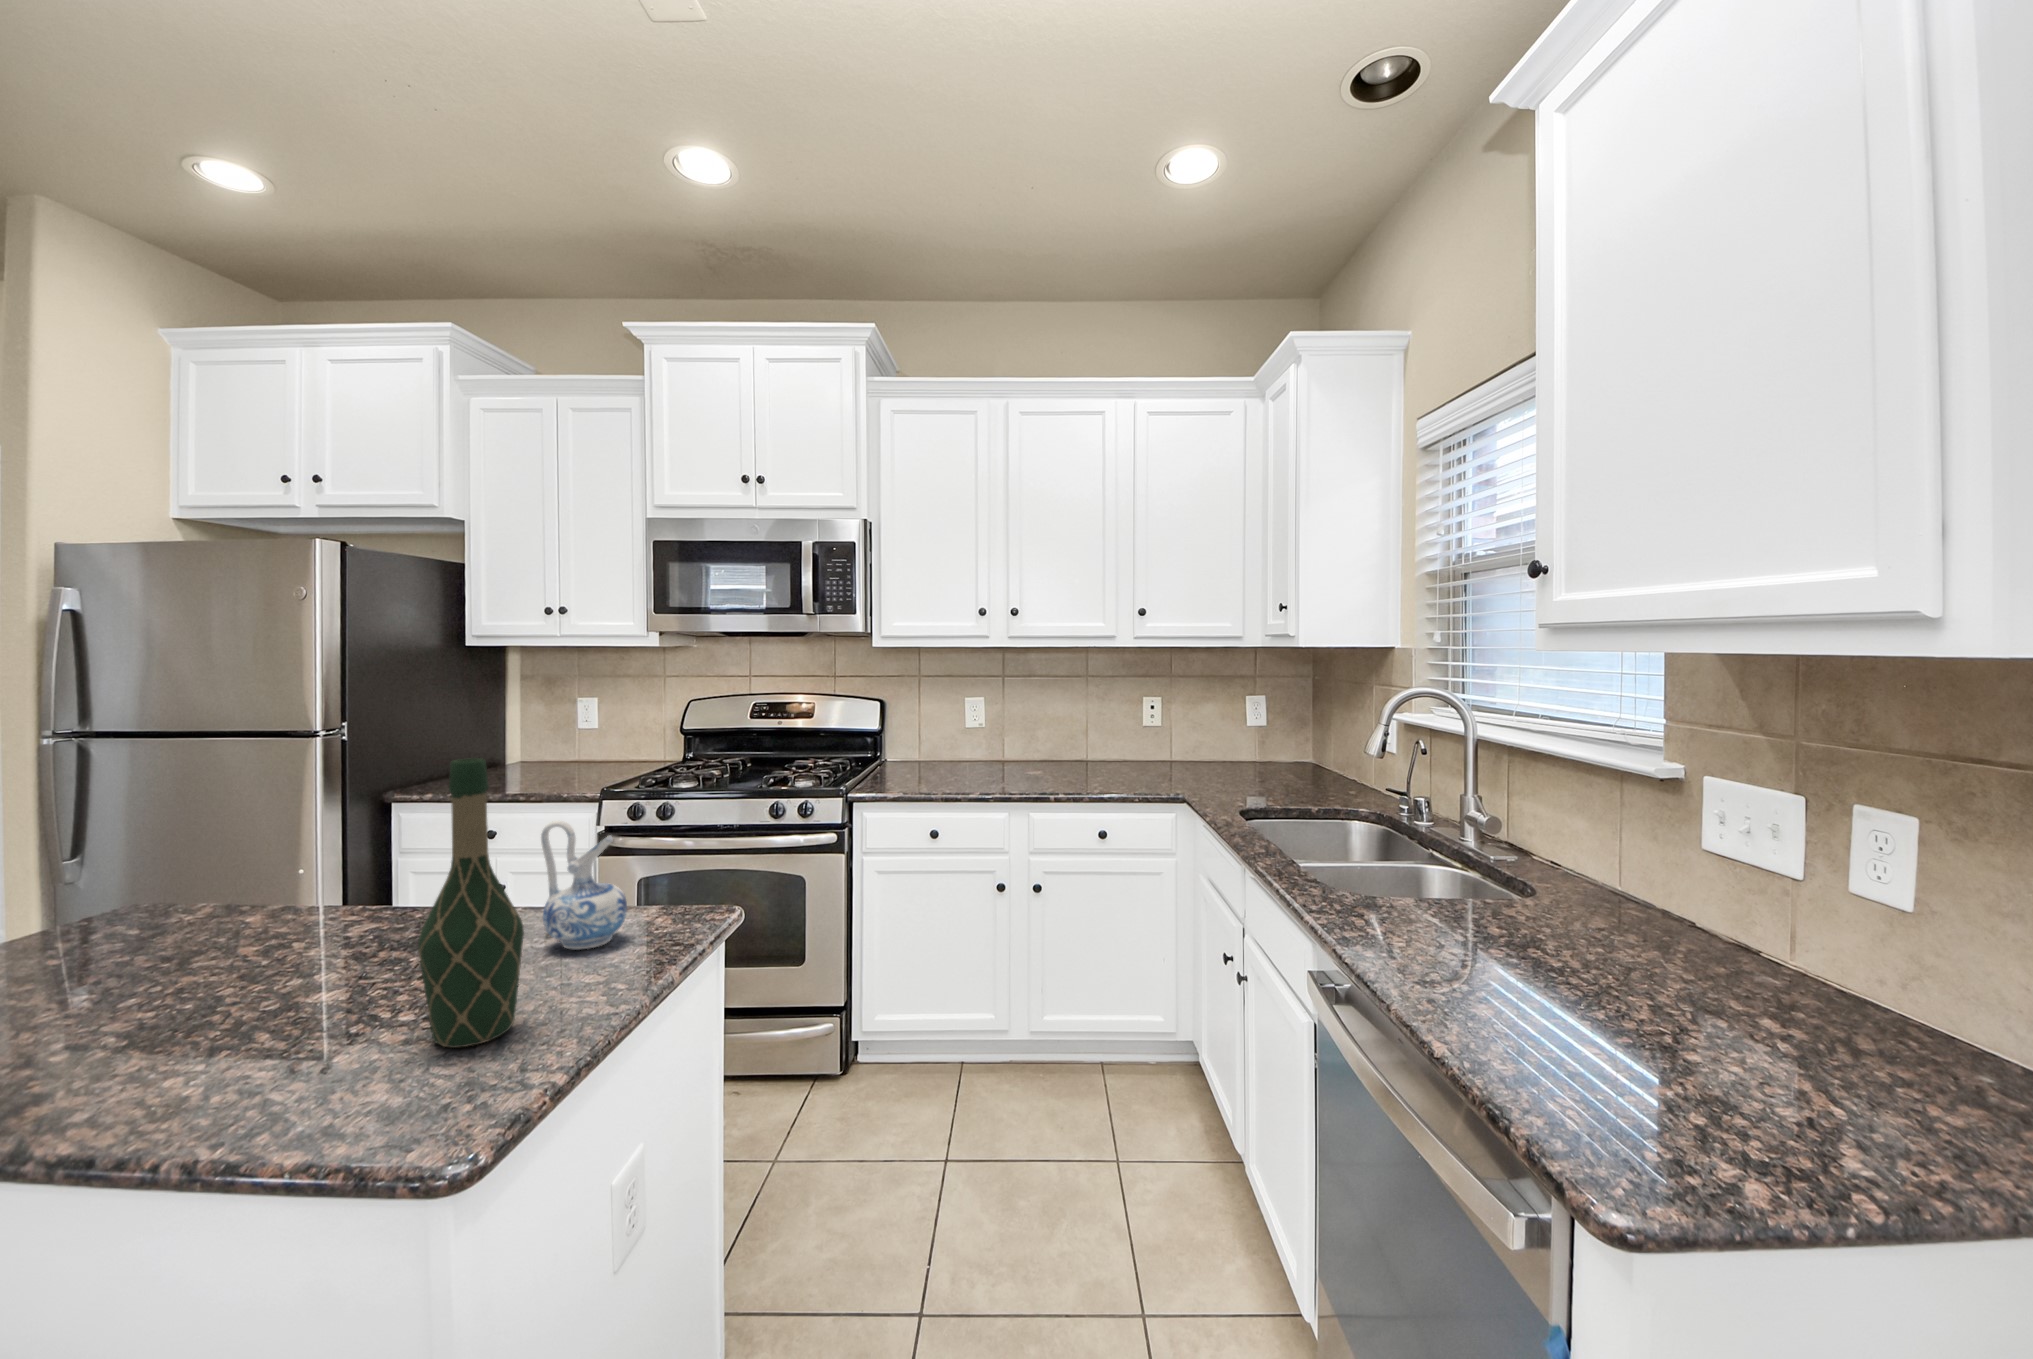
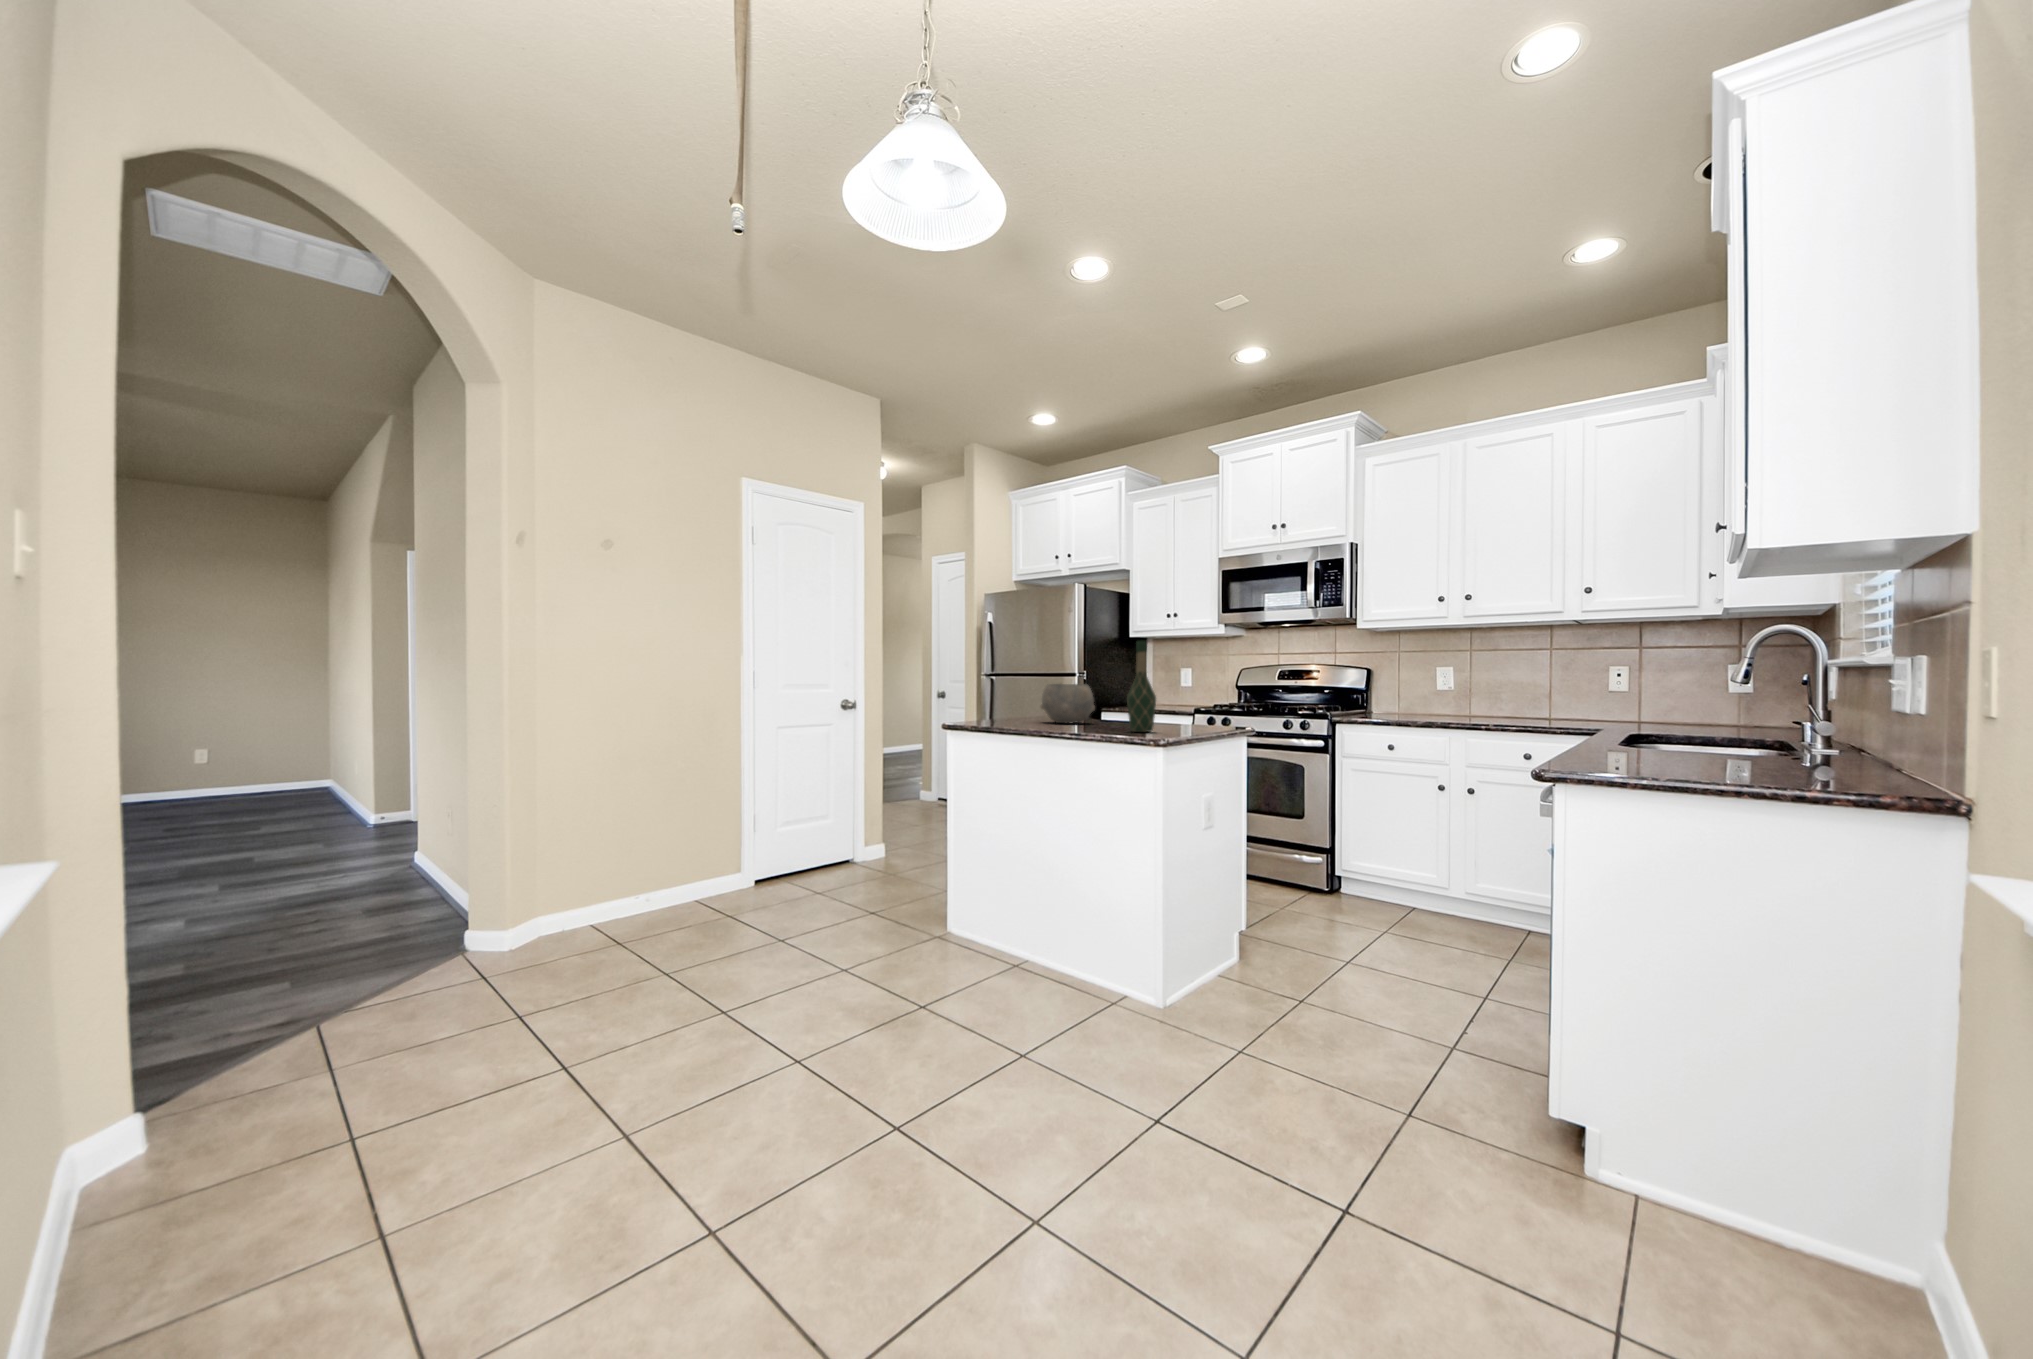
ceramic pitcher: present [541,821,627,950] -> none [1162,678,1192,728]
bowl: none [106,846,327,988] -> present [1041,684,1095,723]

